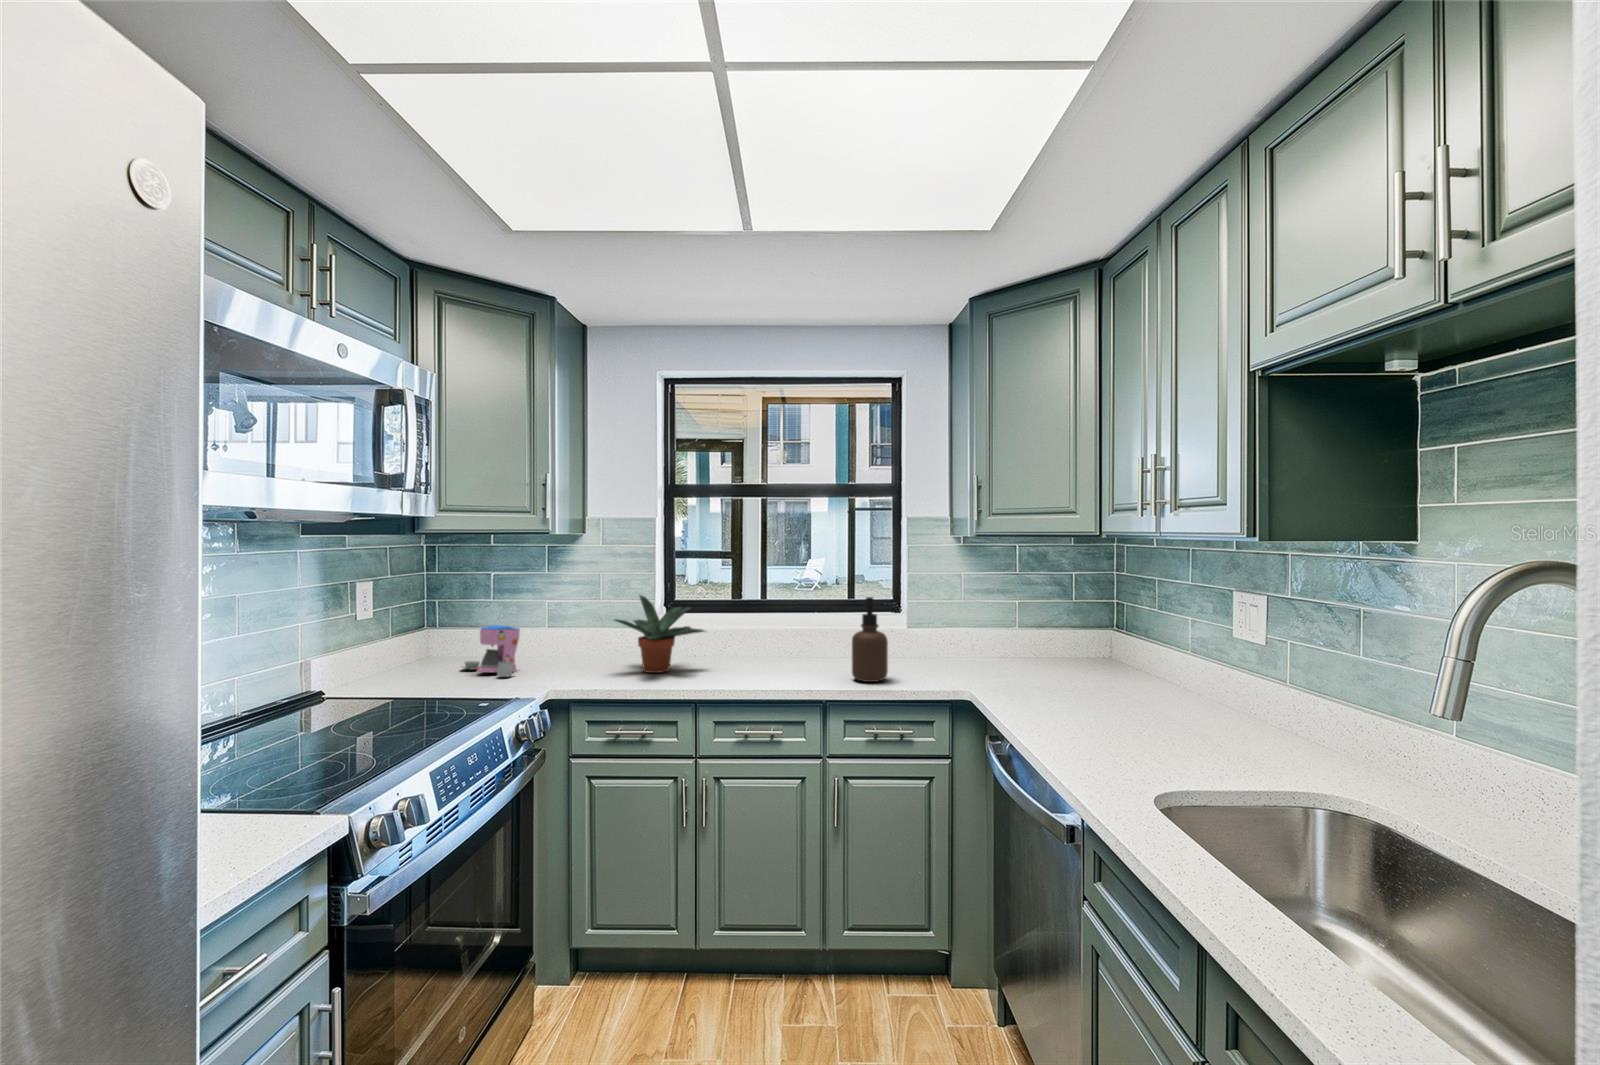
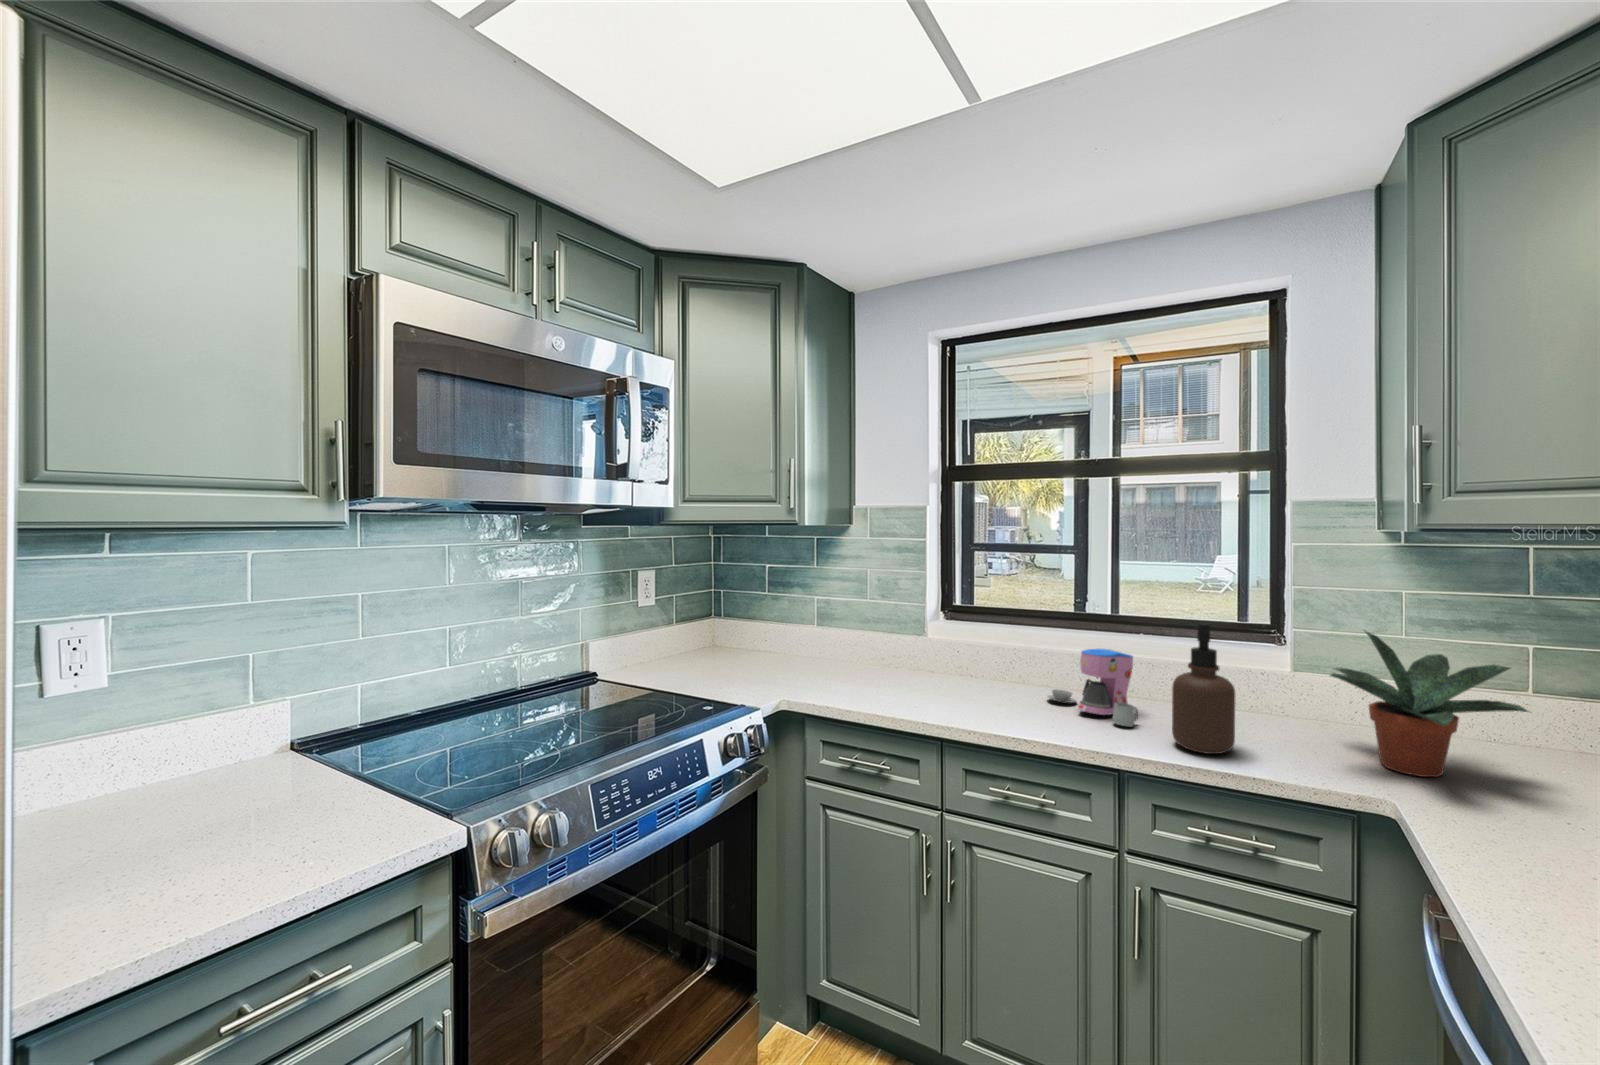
potted plant: present [614,595,704,673] -> present [1330,632,1528,777]
coffee maker: present [462,625,520,677] -> present [1047,649,1138,727]

